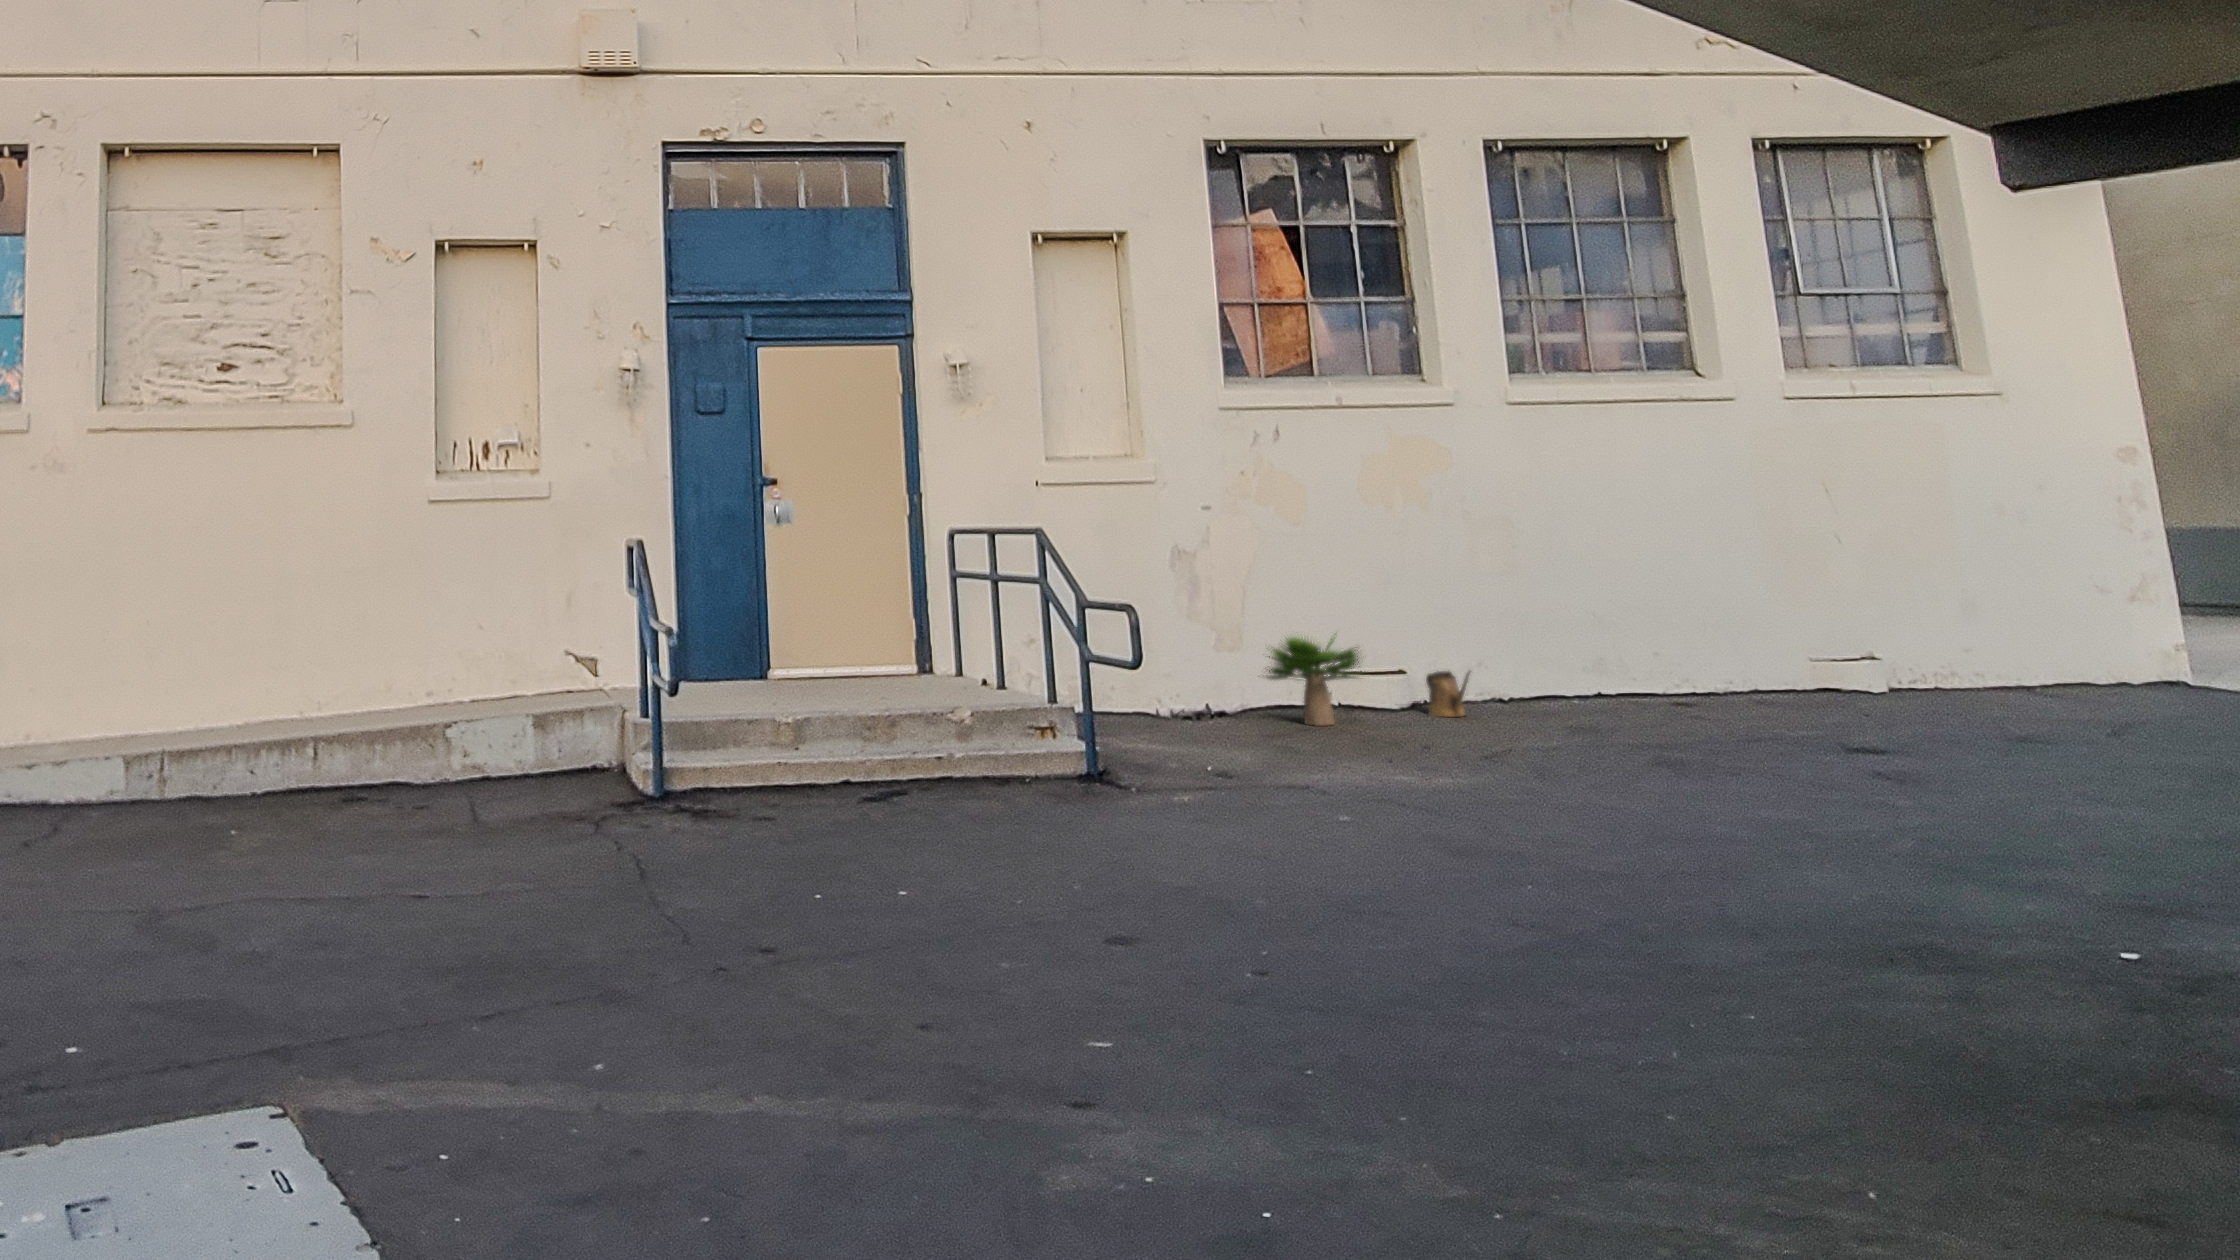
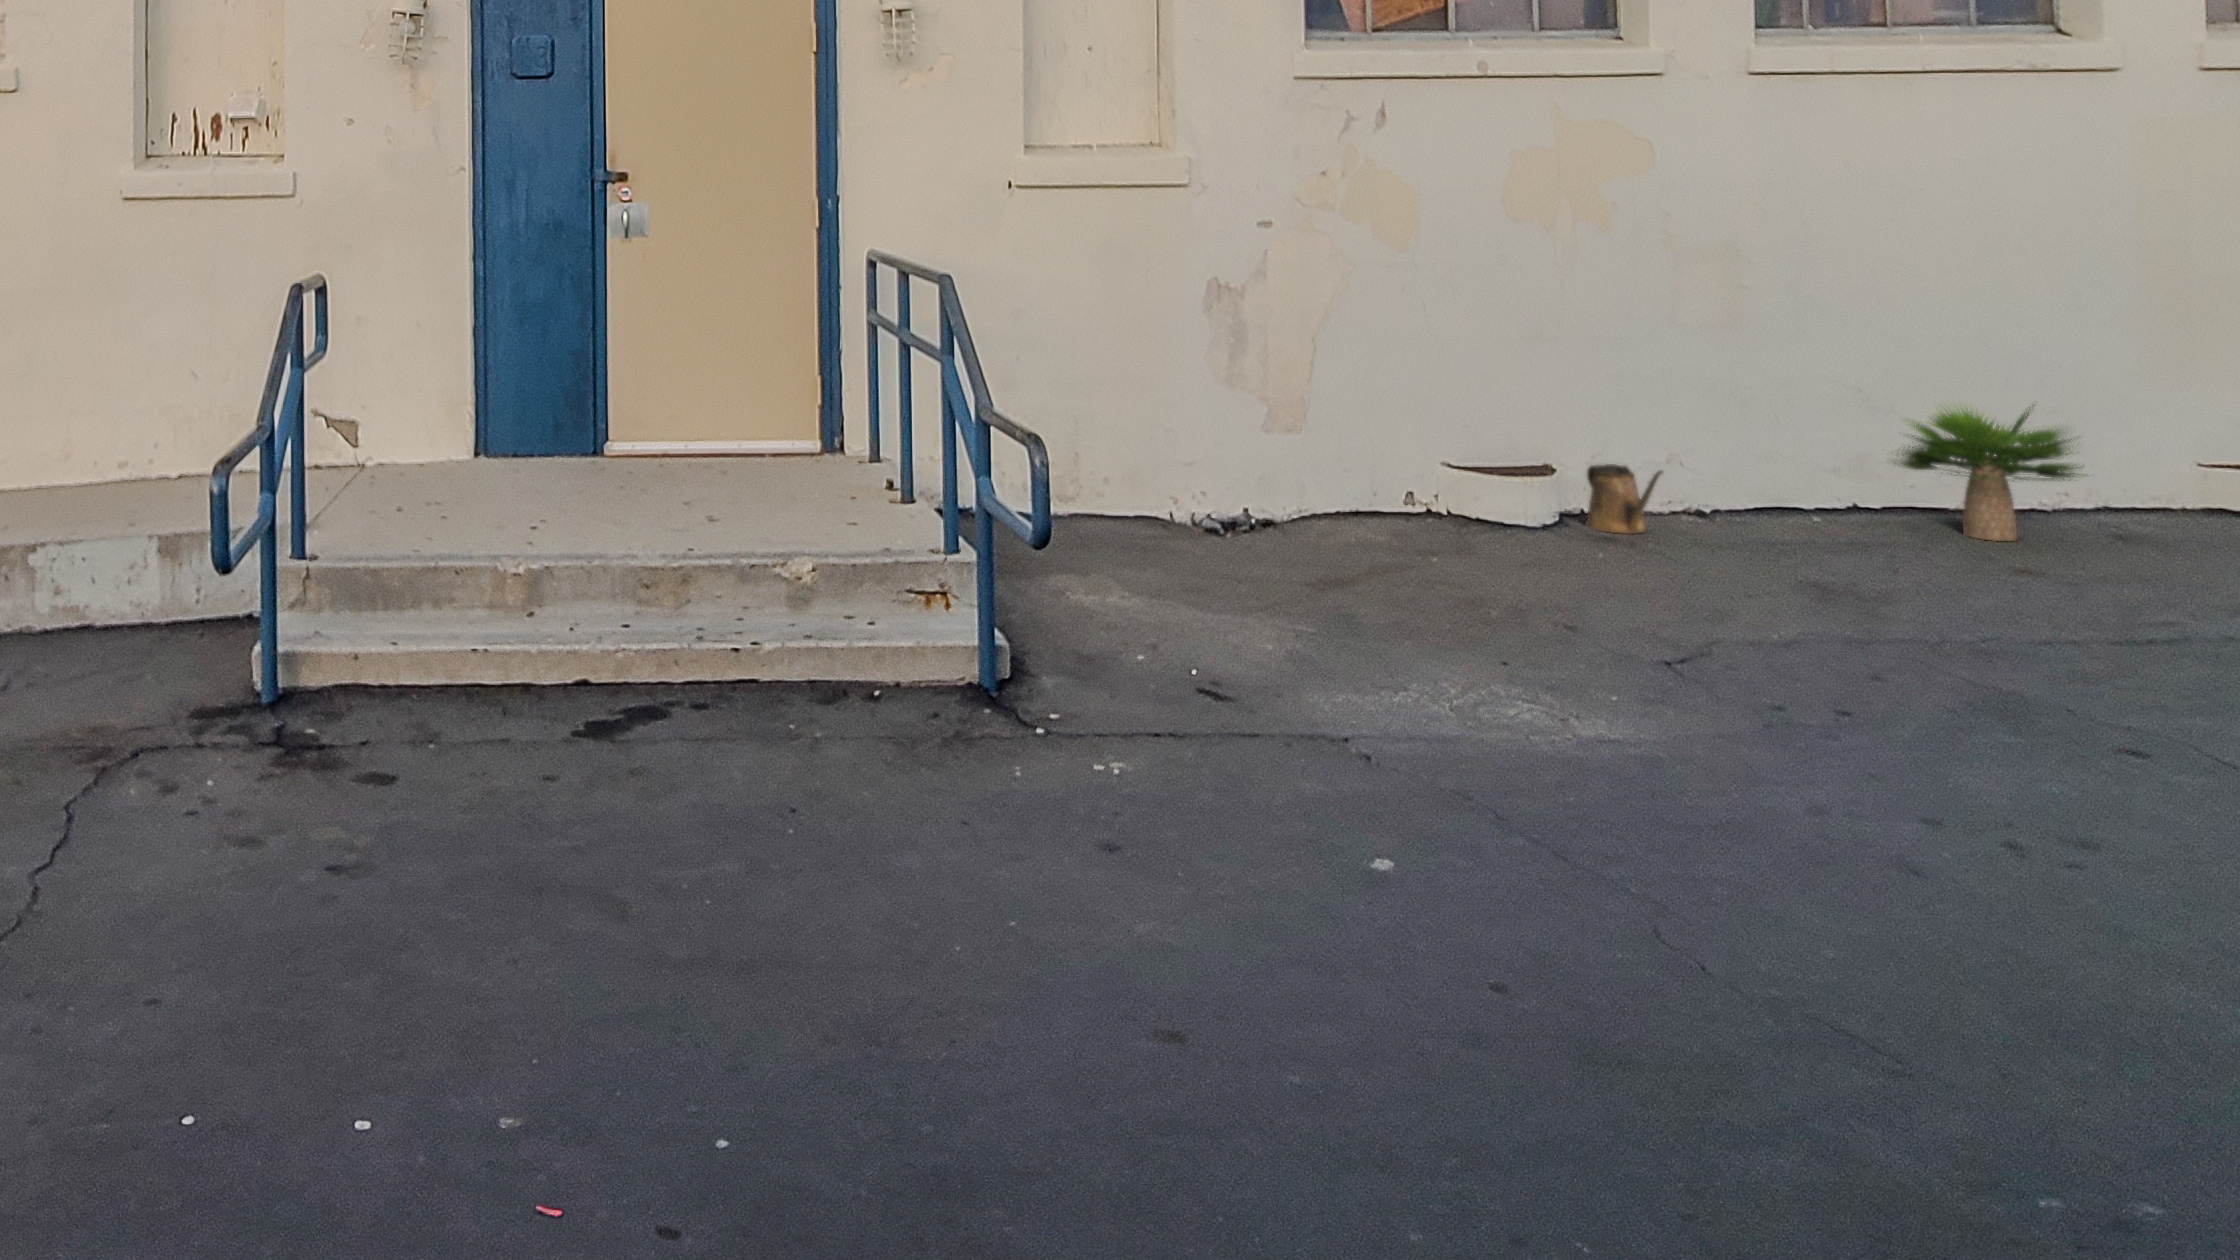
potted plant: present [1266,633,1366,725] -> present [1896,405,2085,541]

